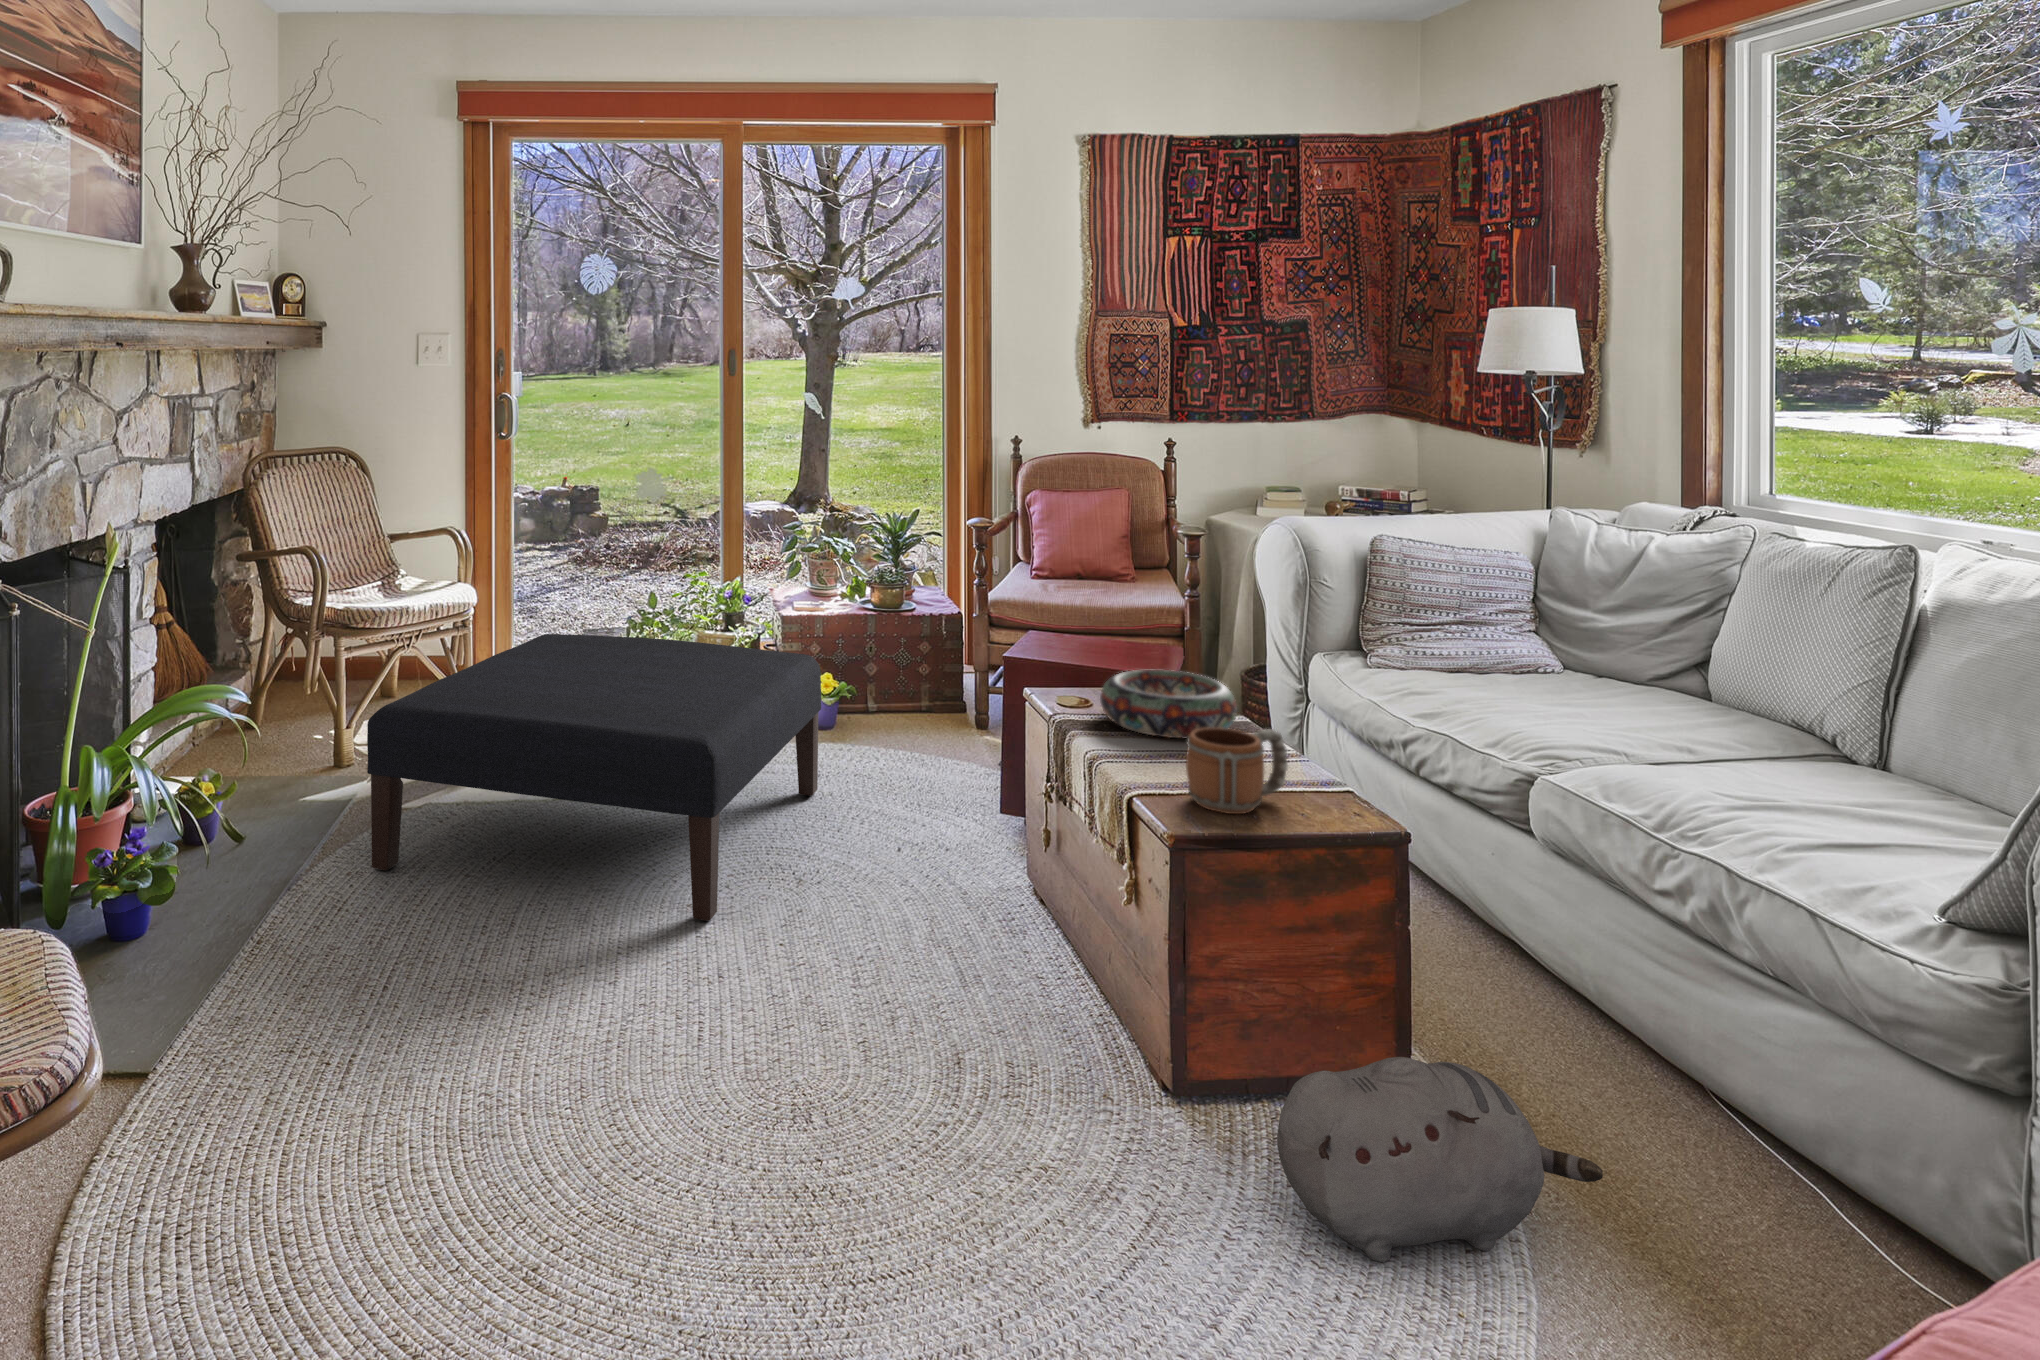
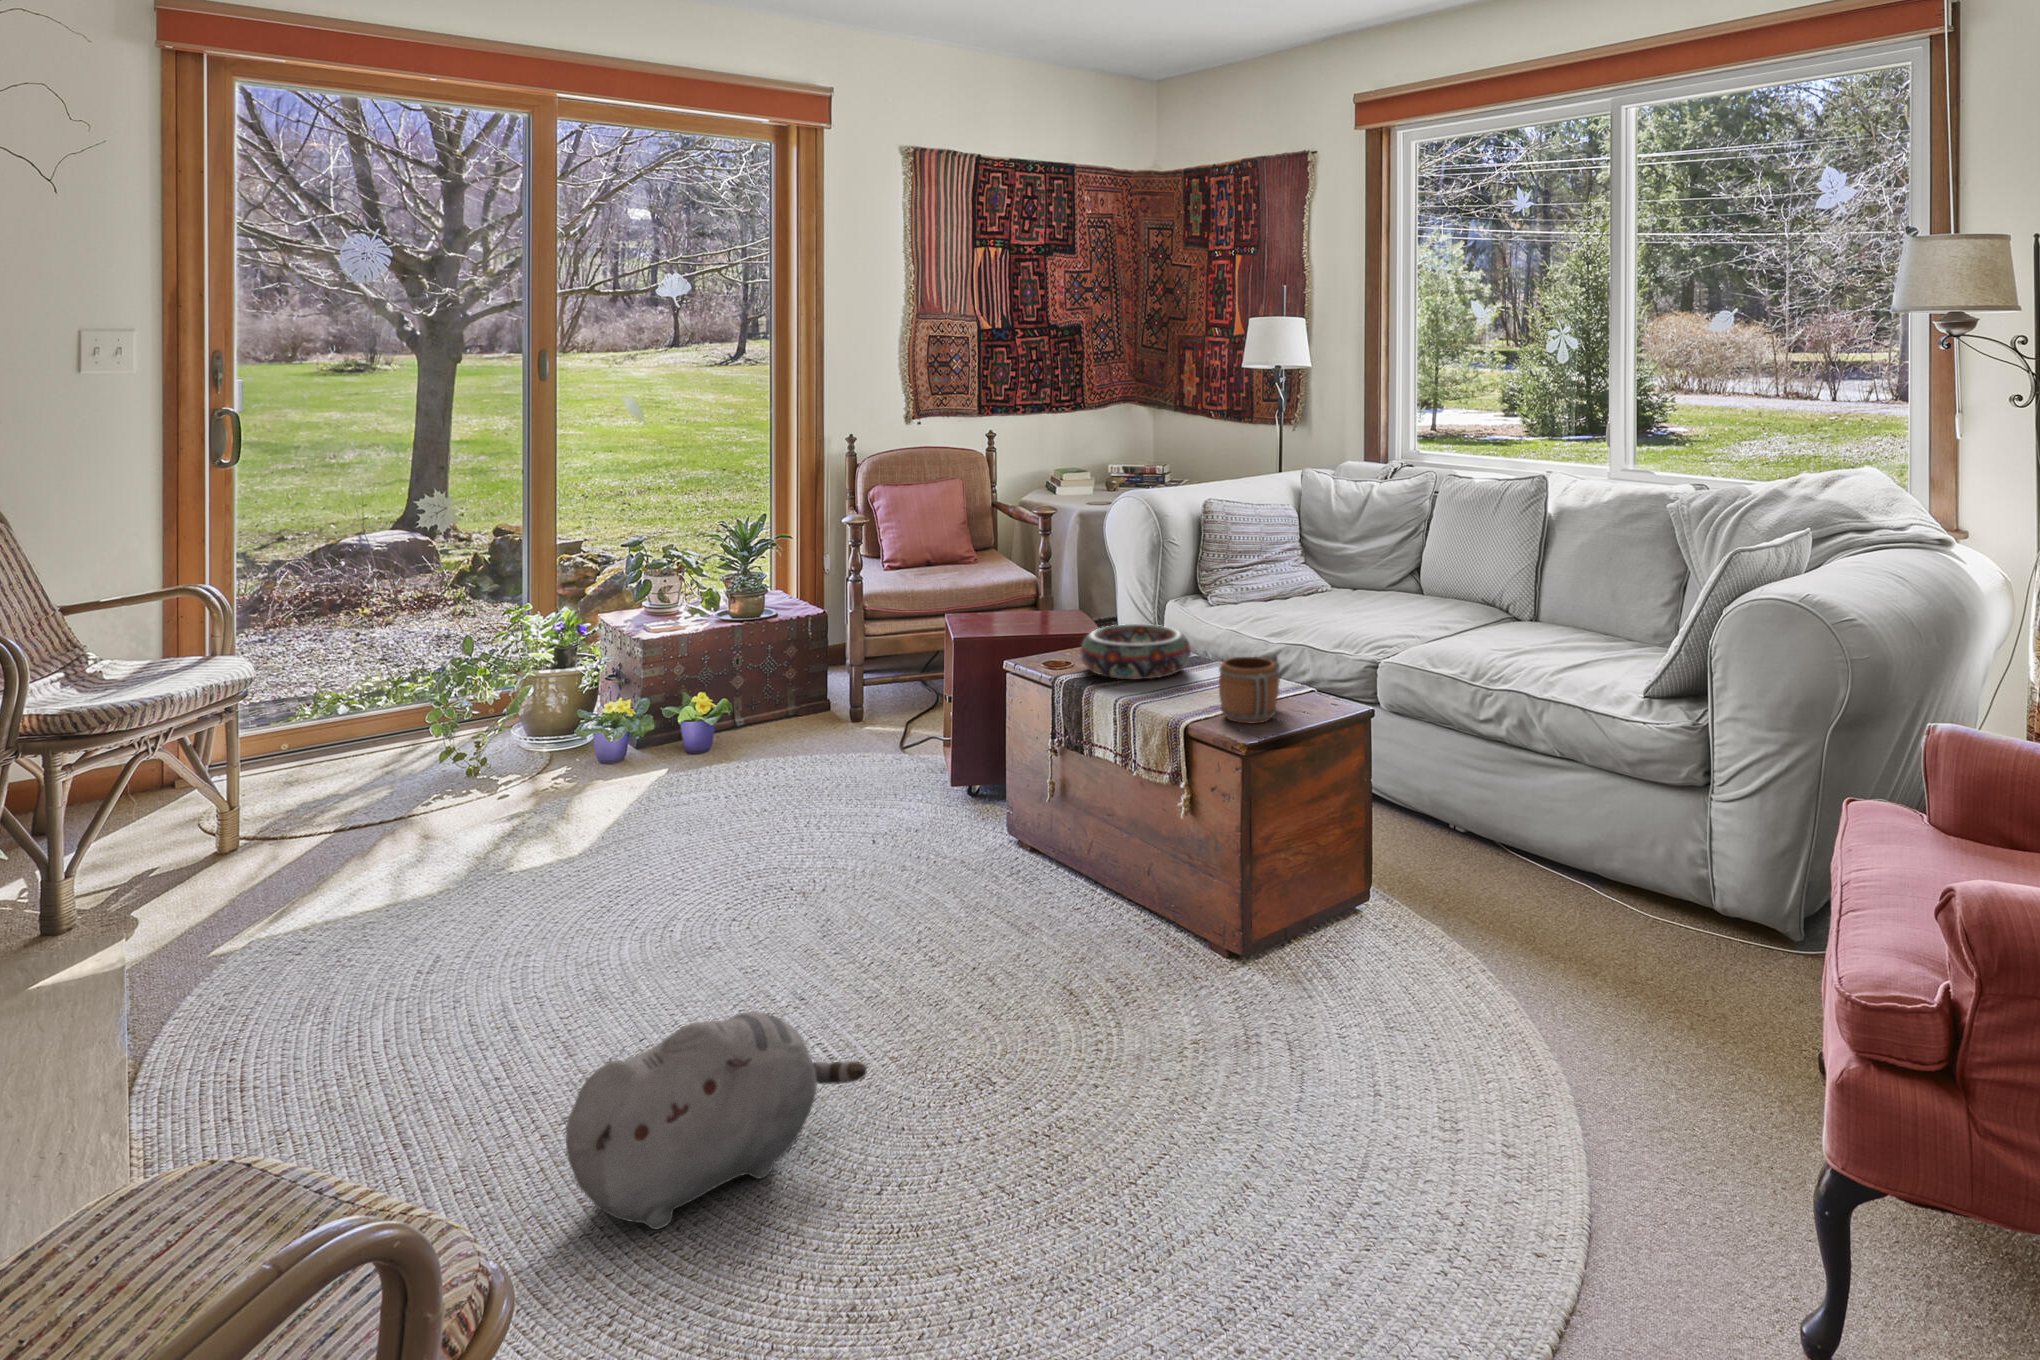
ottoman: present [367,634,821,921] -> none [259,667,753,1014]
plush toy: present [1277,1057,1603,1262] -> present [566,1011,867,1229]

